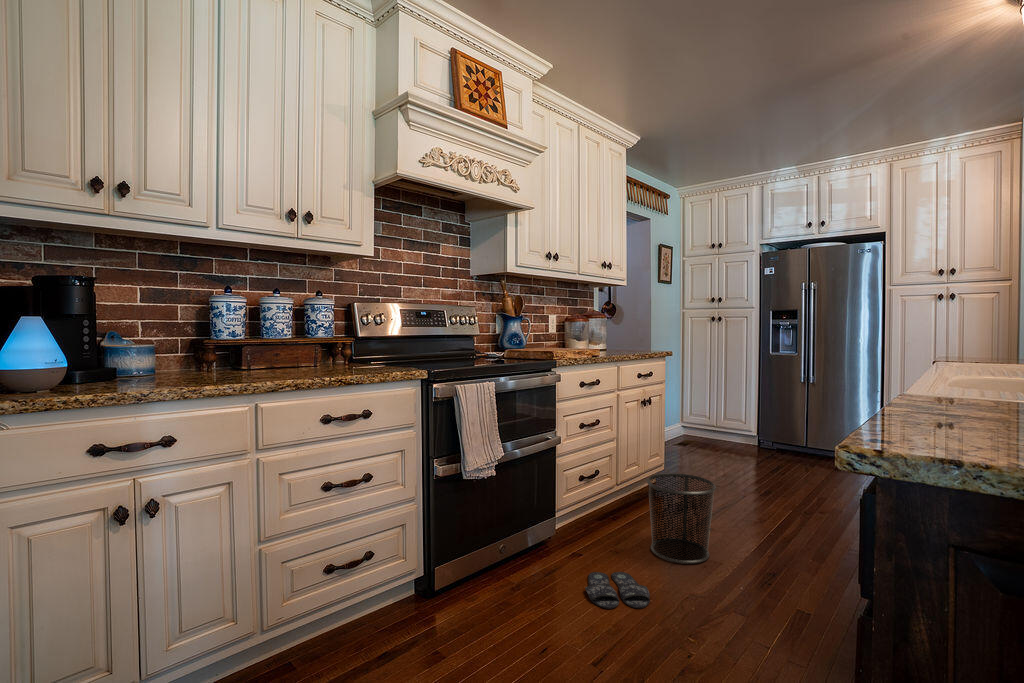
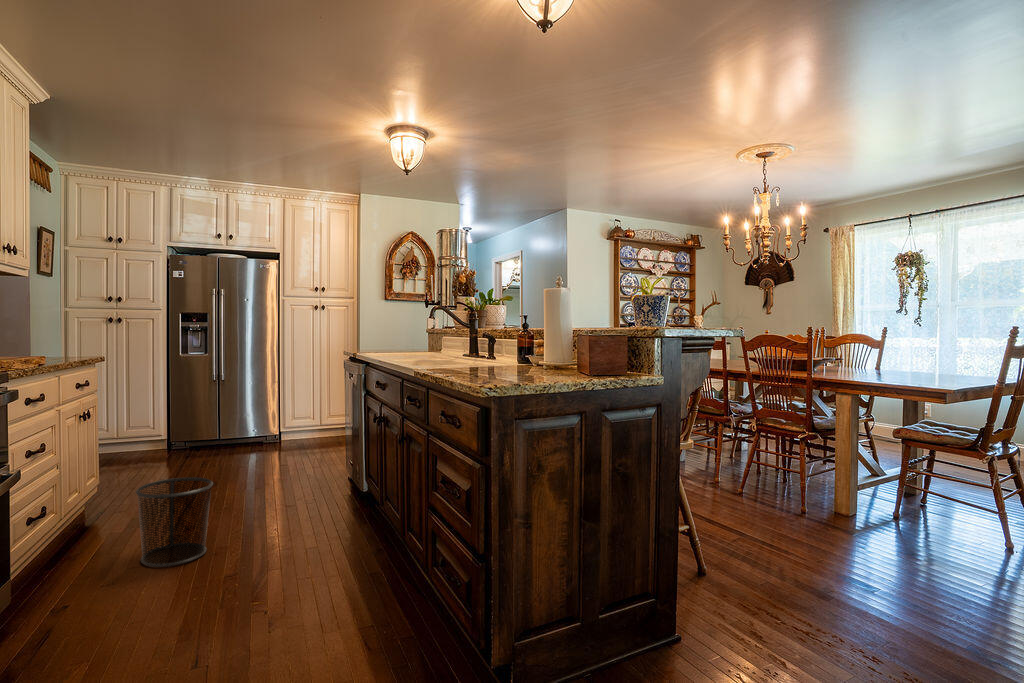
slippers: present [585,572,650,609] -> none [95,592,186,629]

